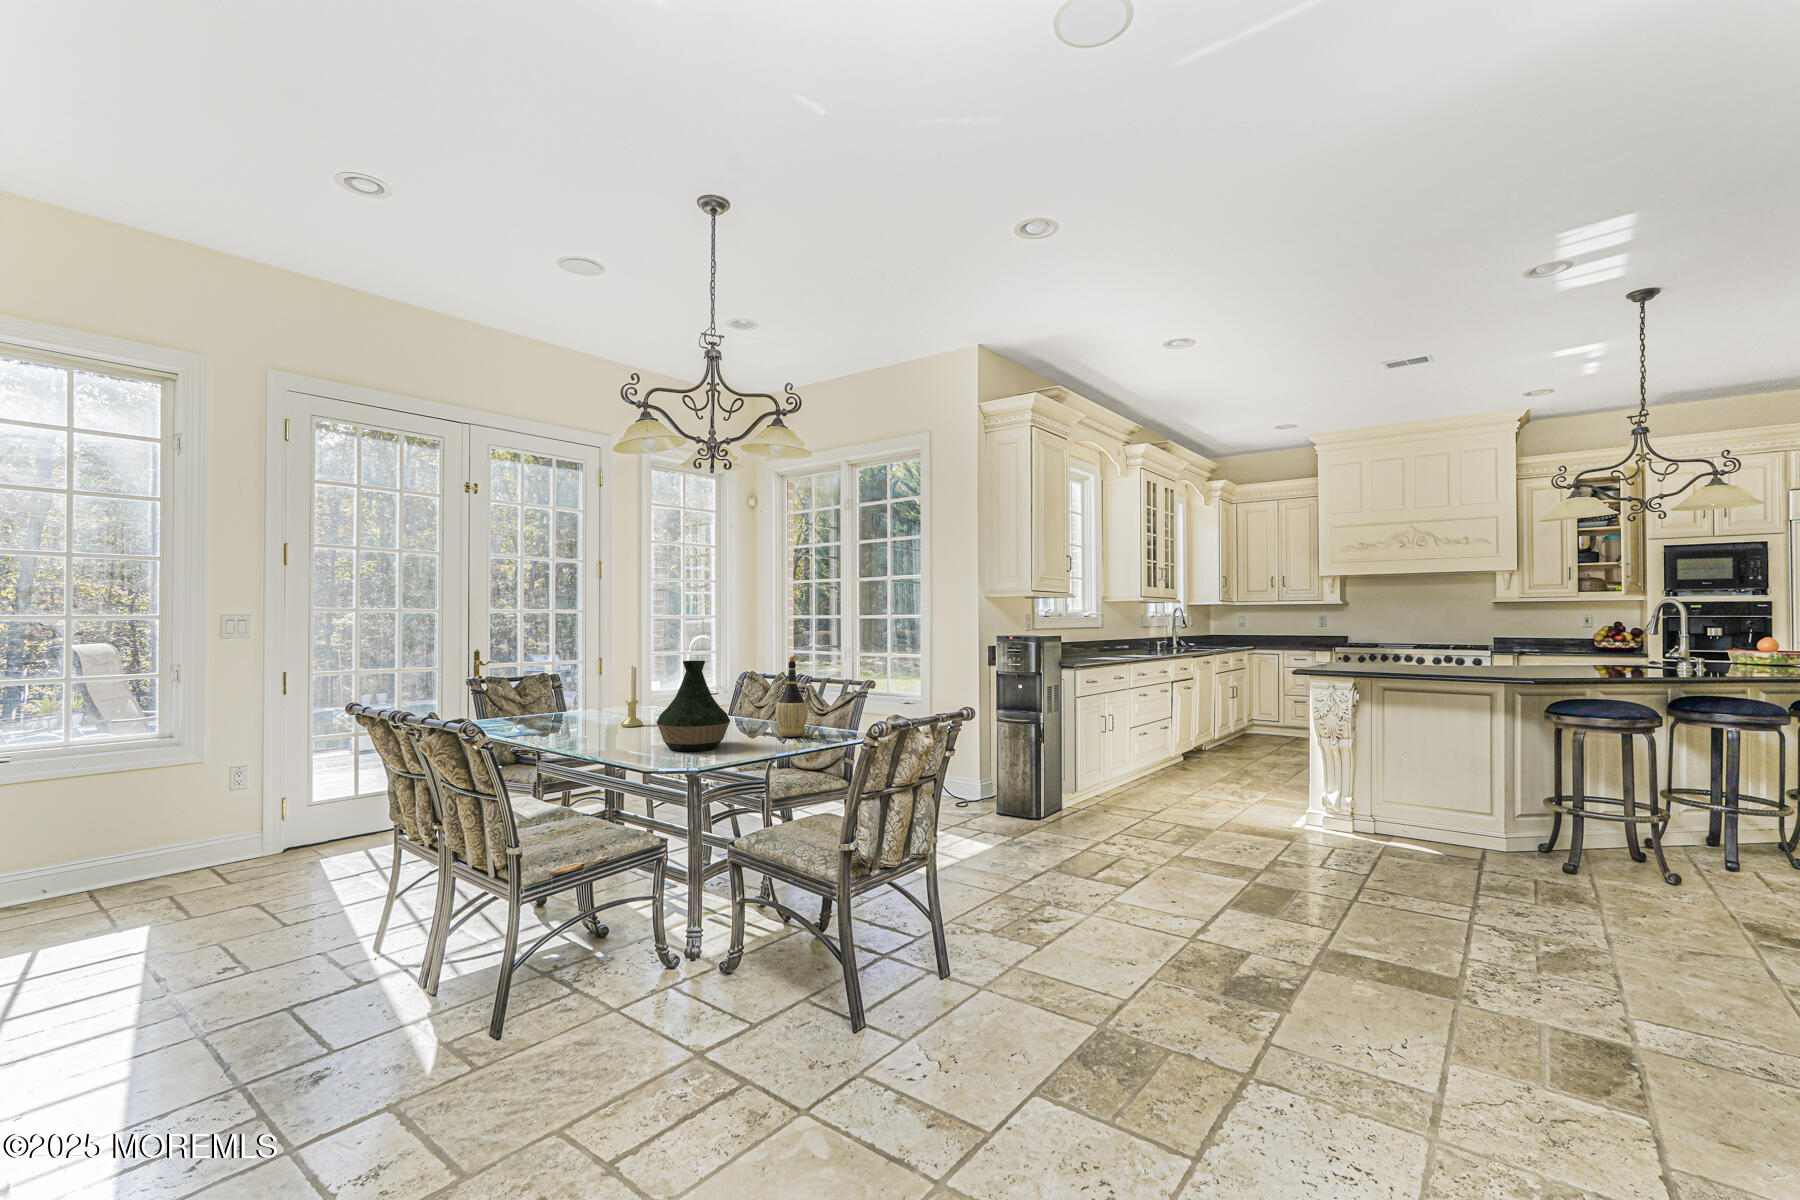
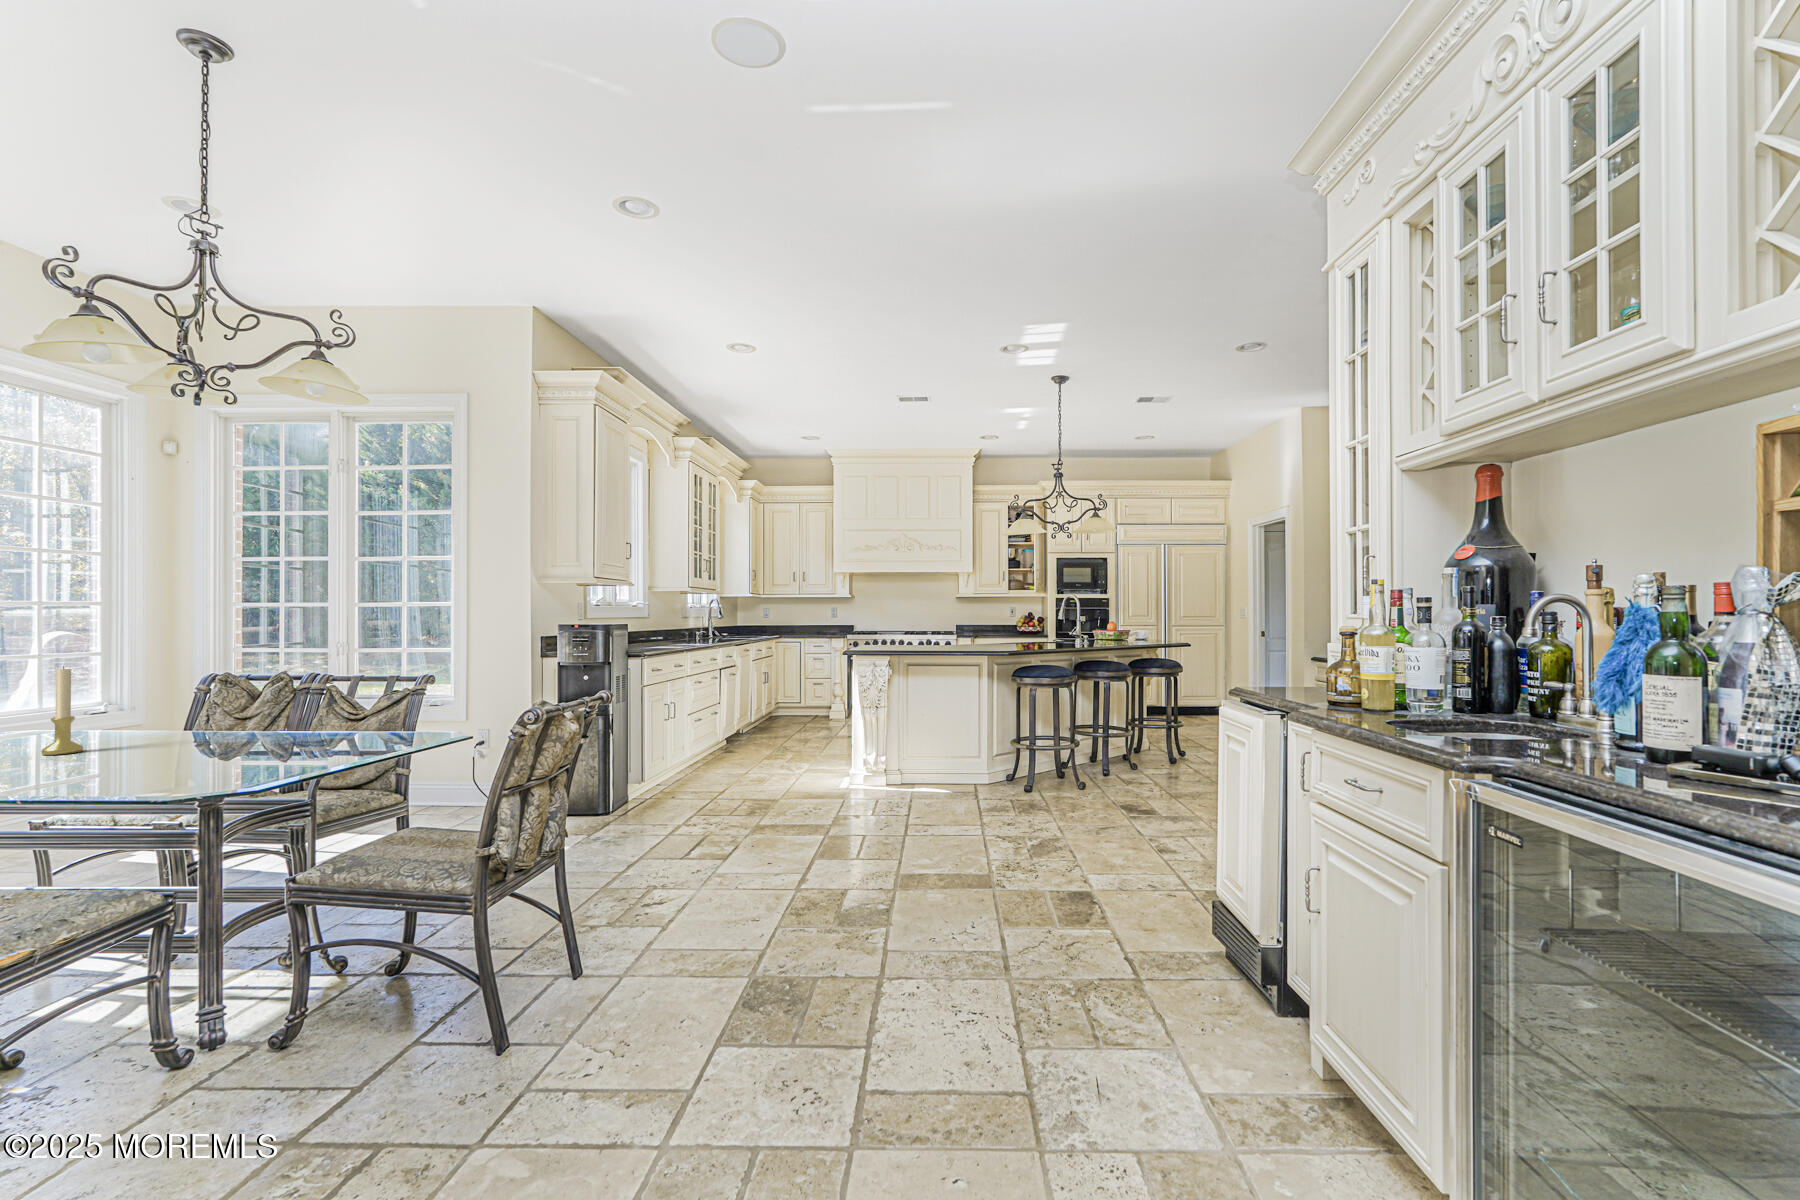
wine bottle: present [776,656,808,737] -> none [331,644,378,742]
vase: present [657,660,730,751] -> none [151,651,274,771]

